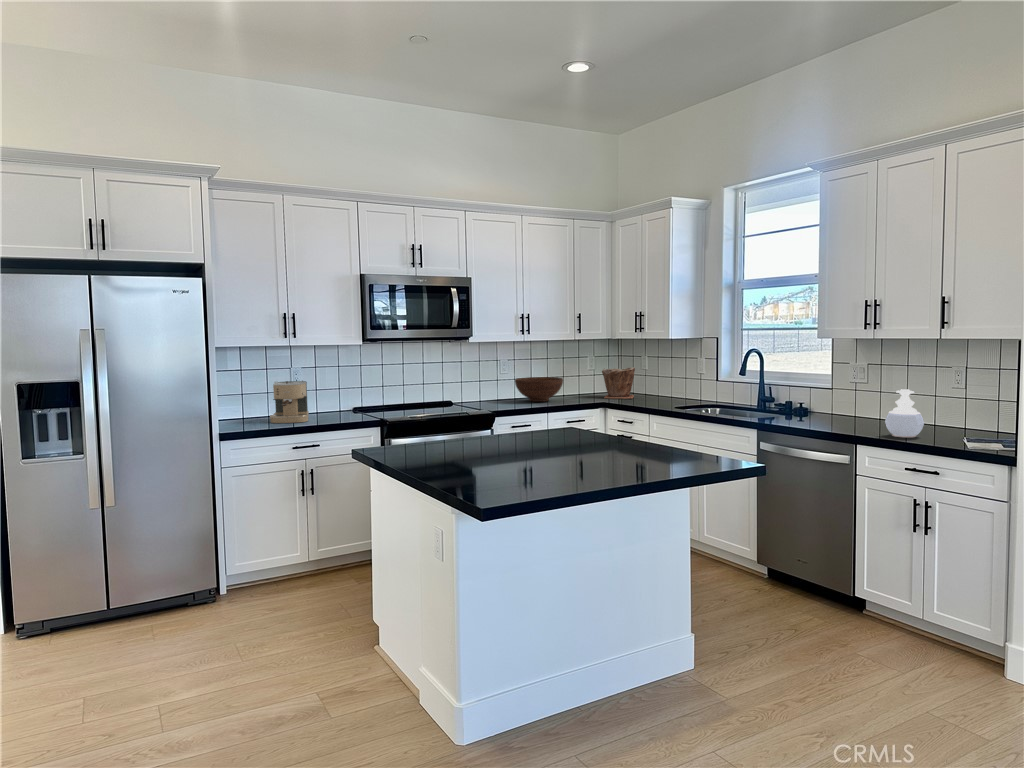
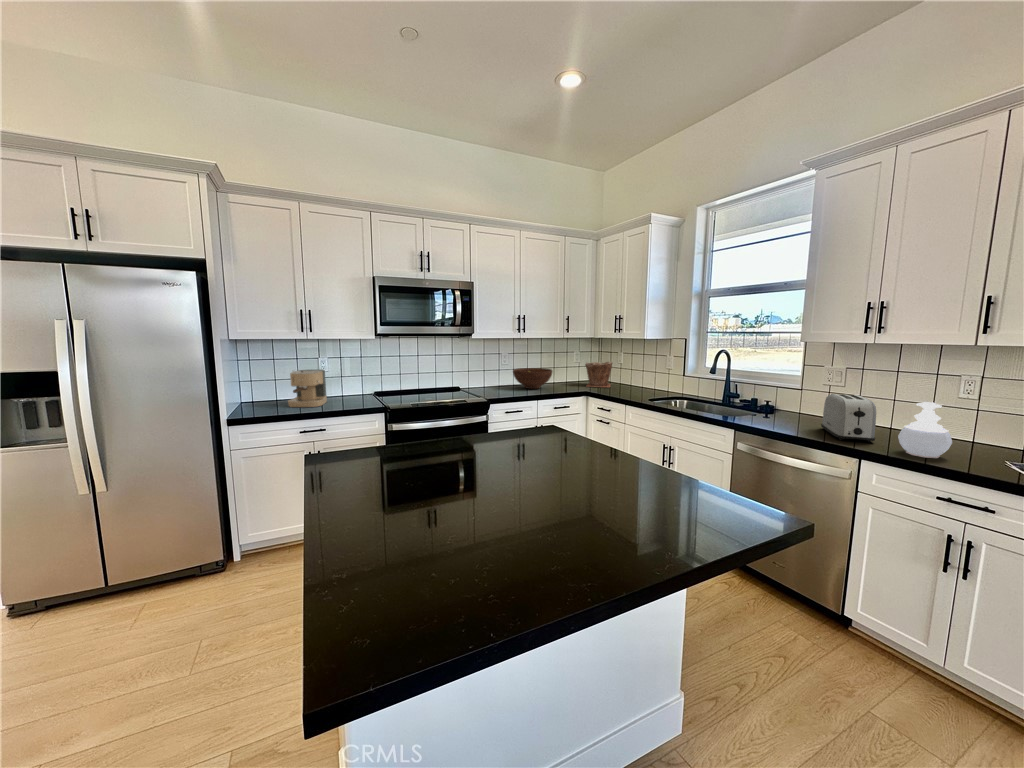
toaster: none [837,388,874,431] -> present [821,394,876,442]

